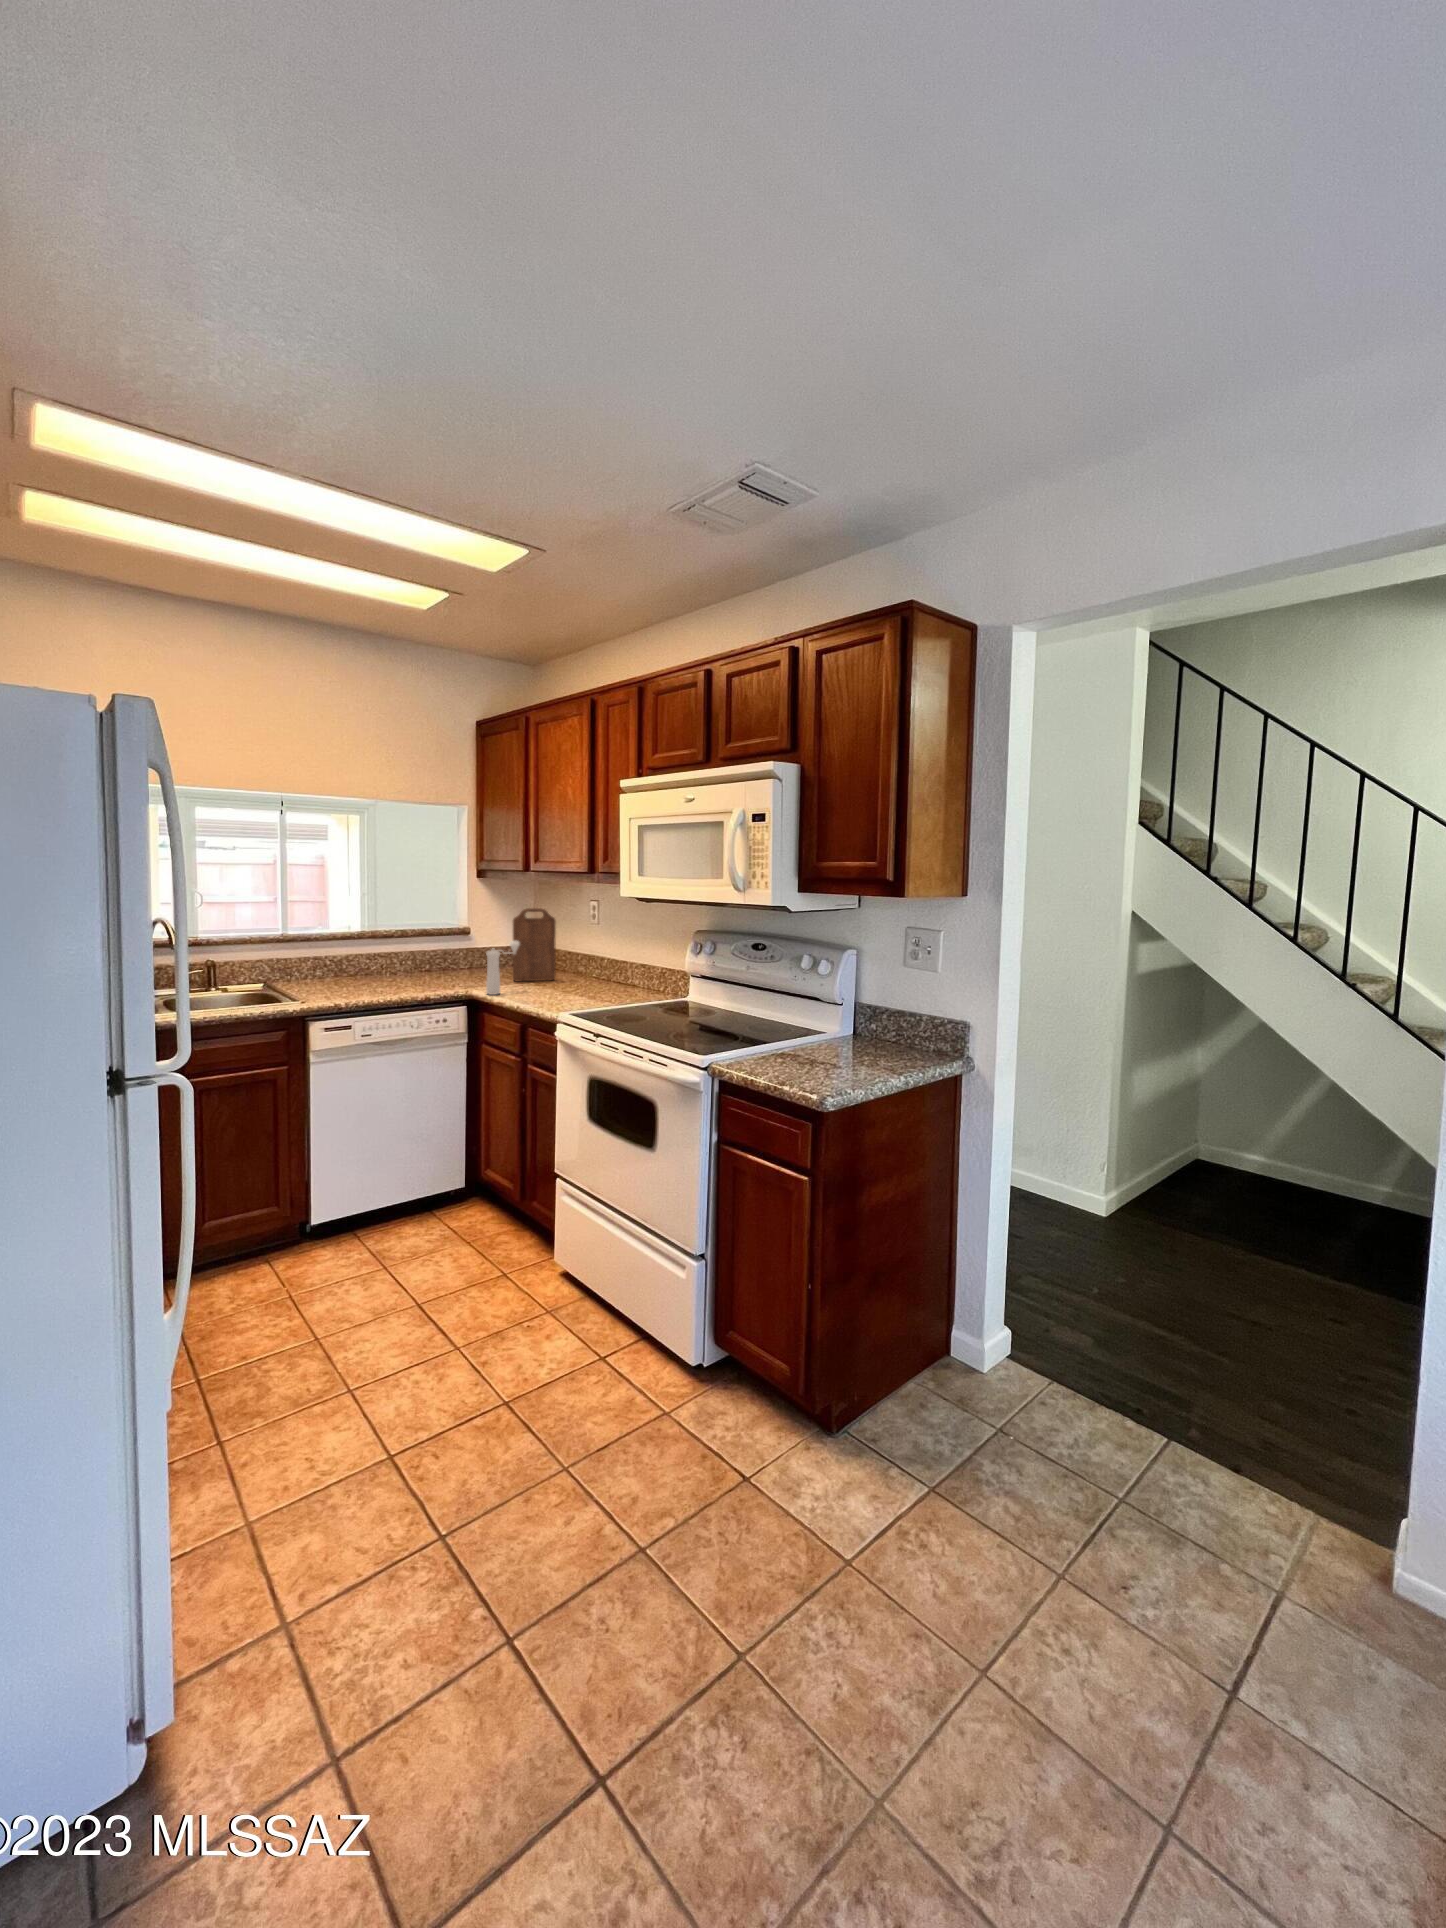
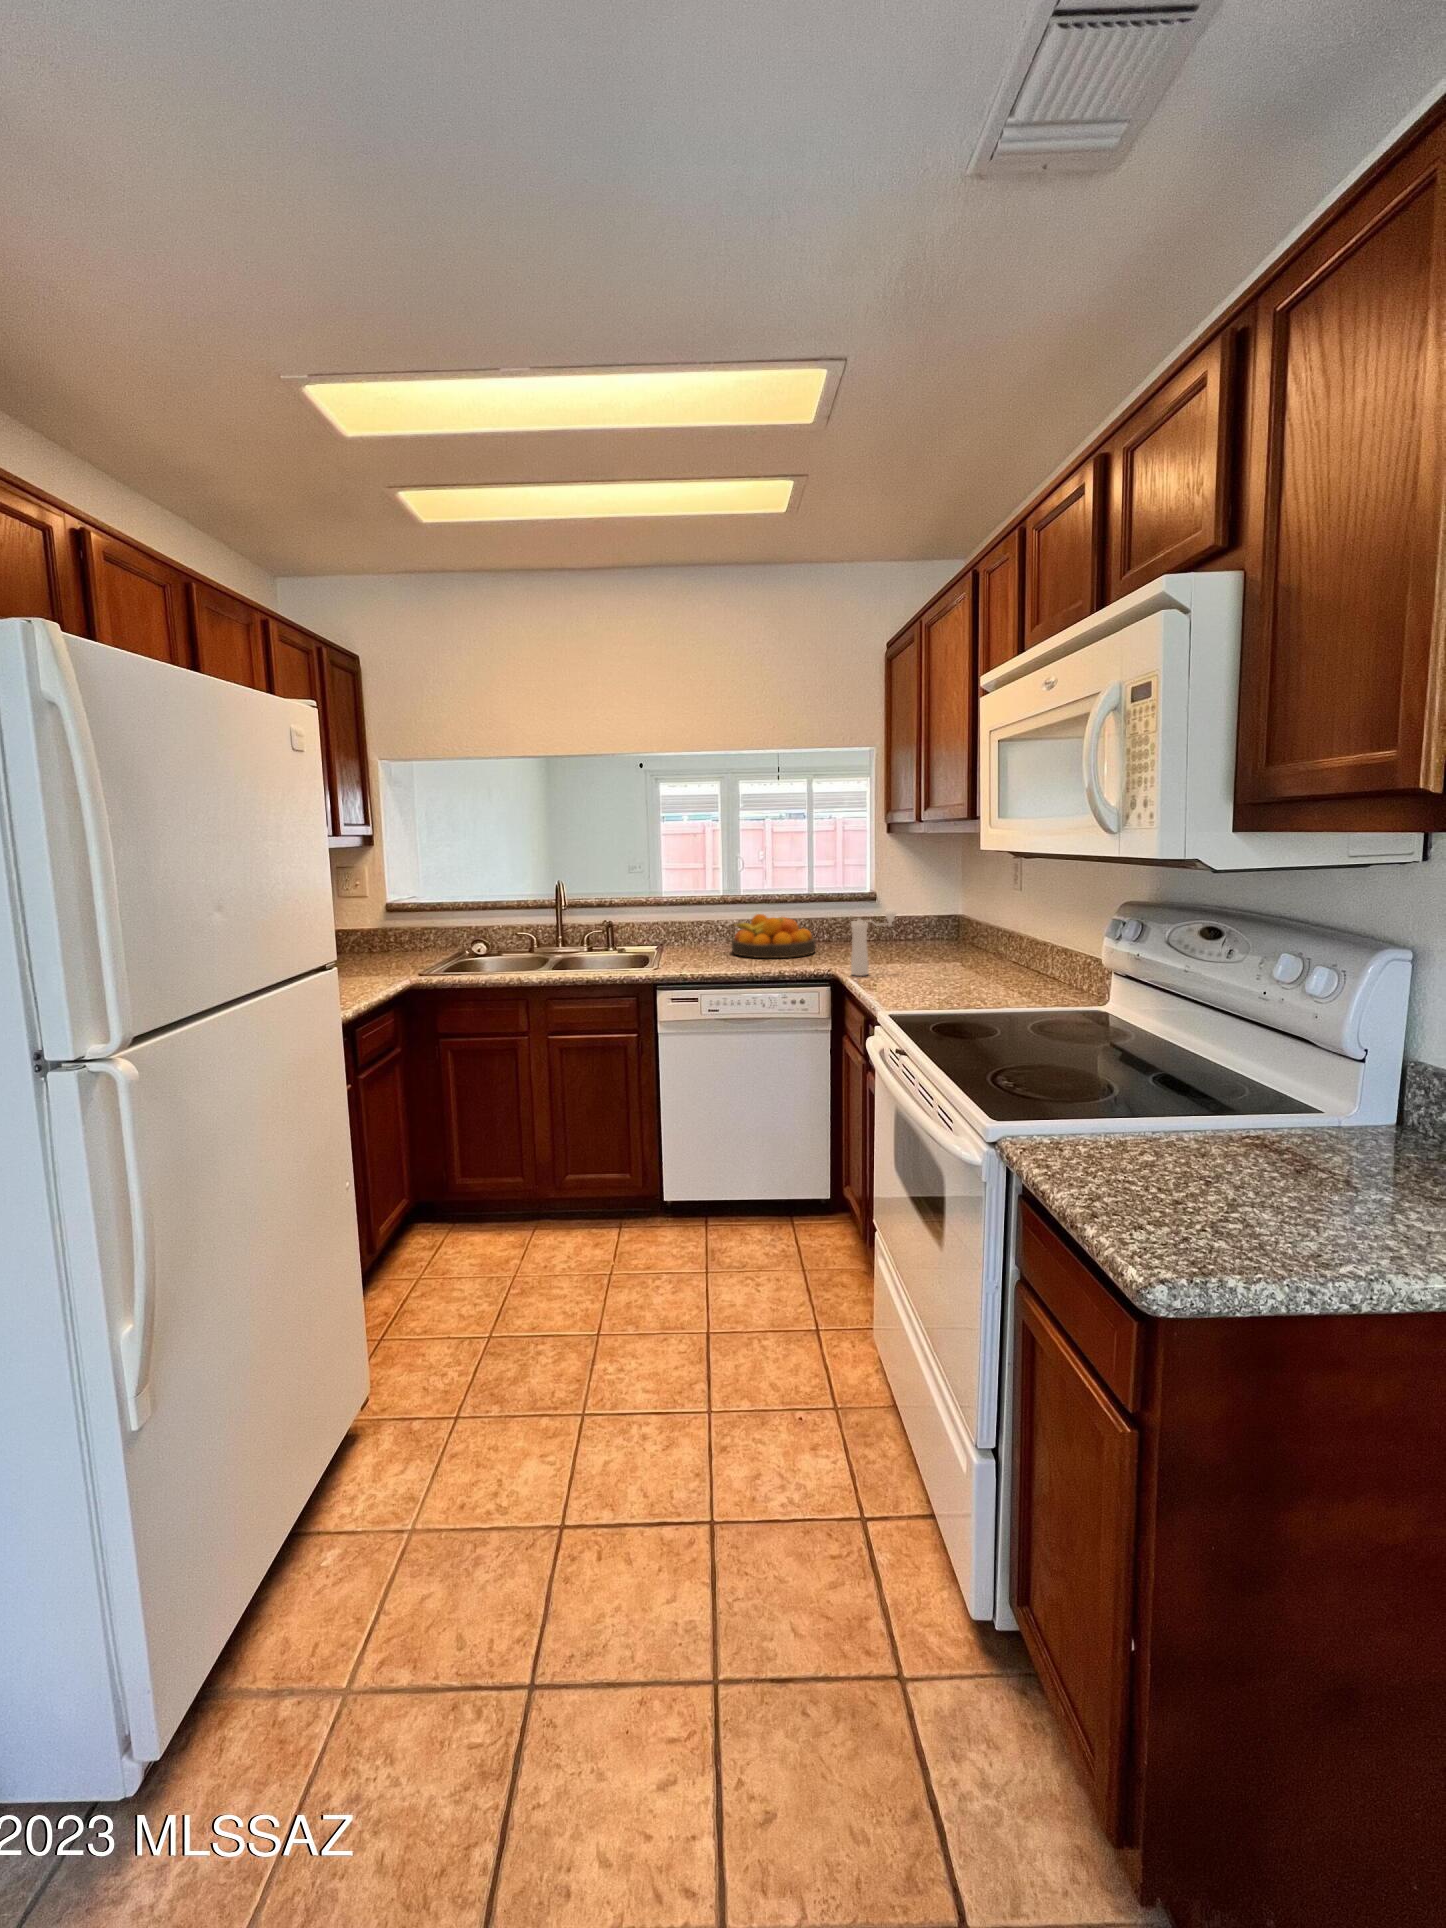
cutting board: present [513,908,556,982] -> none [908,868,965,960]
fruit bowl: none [344,949,427,988] -> present [732,914,816,958]

